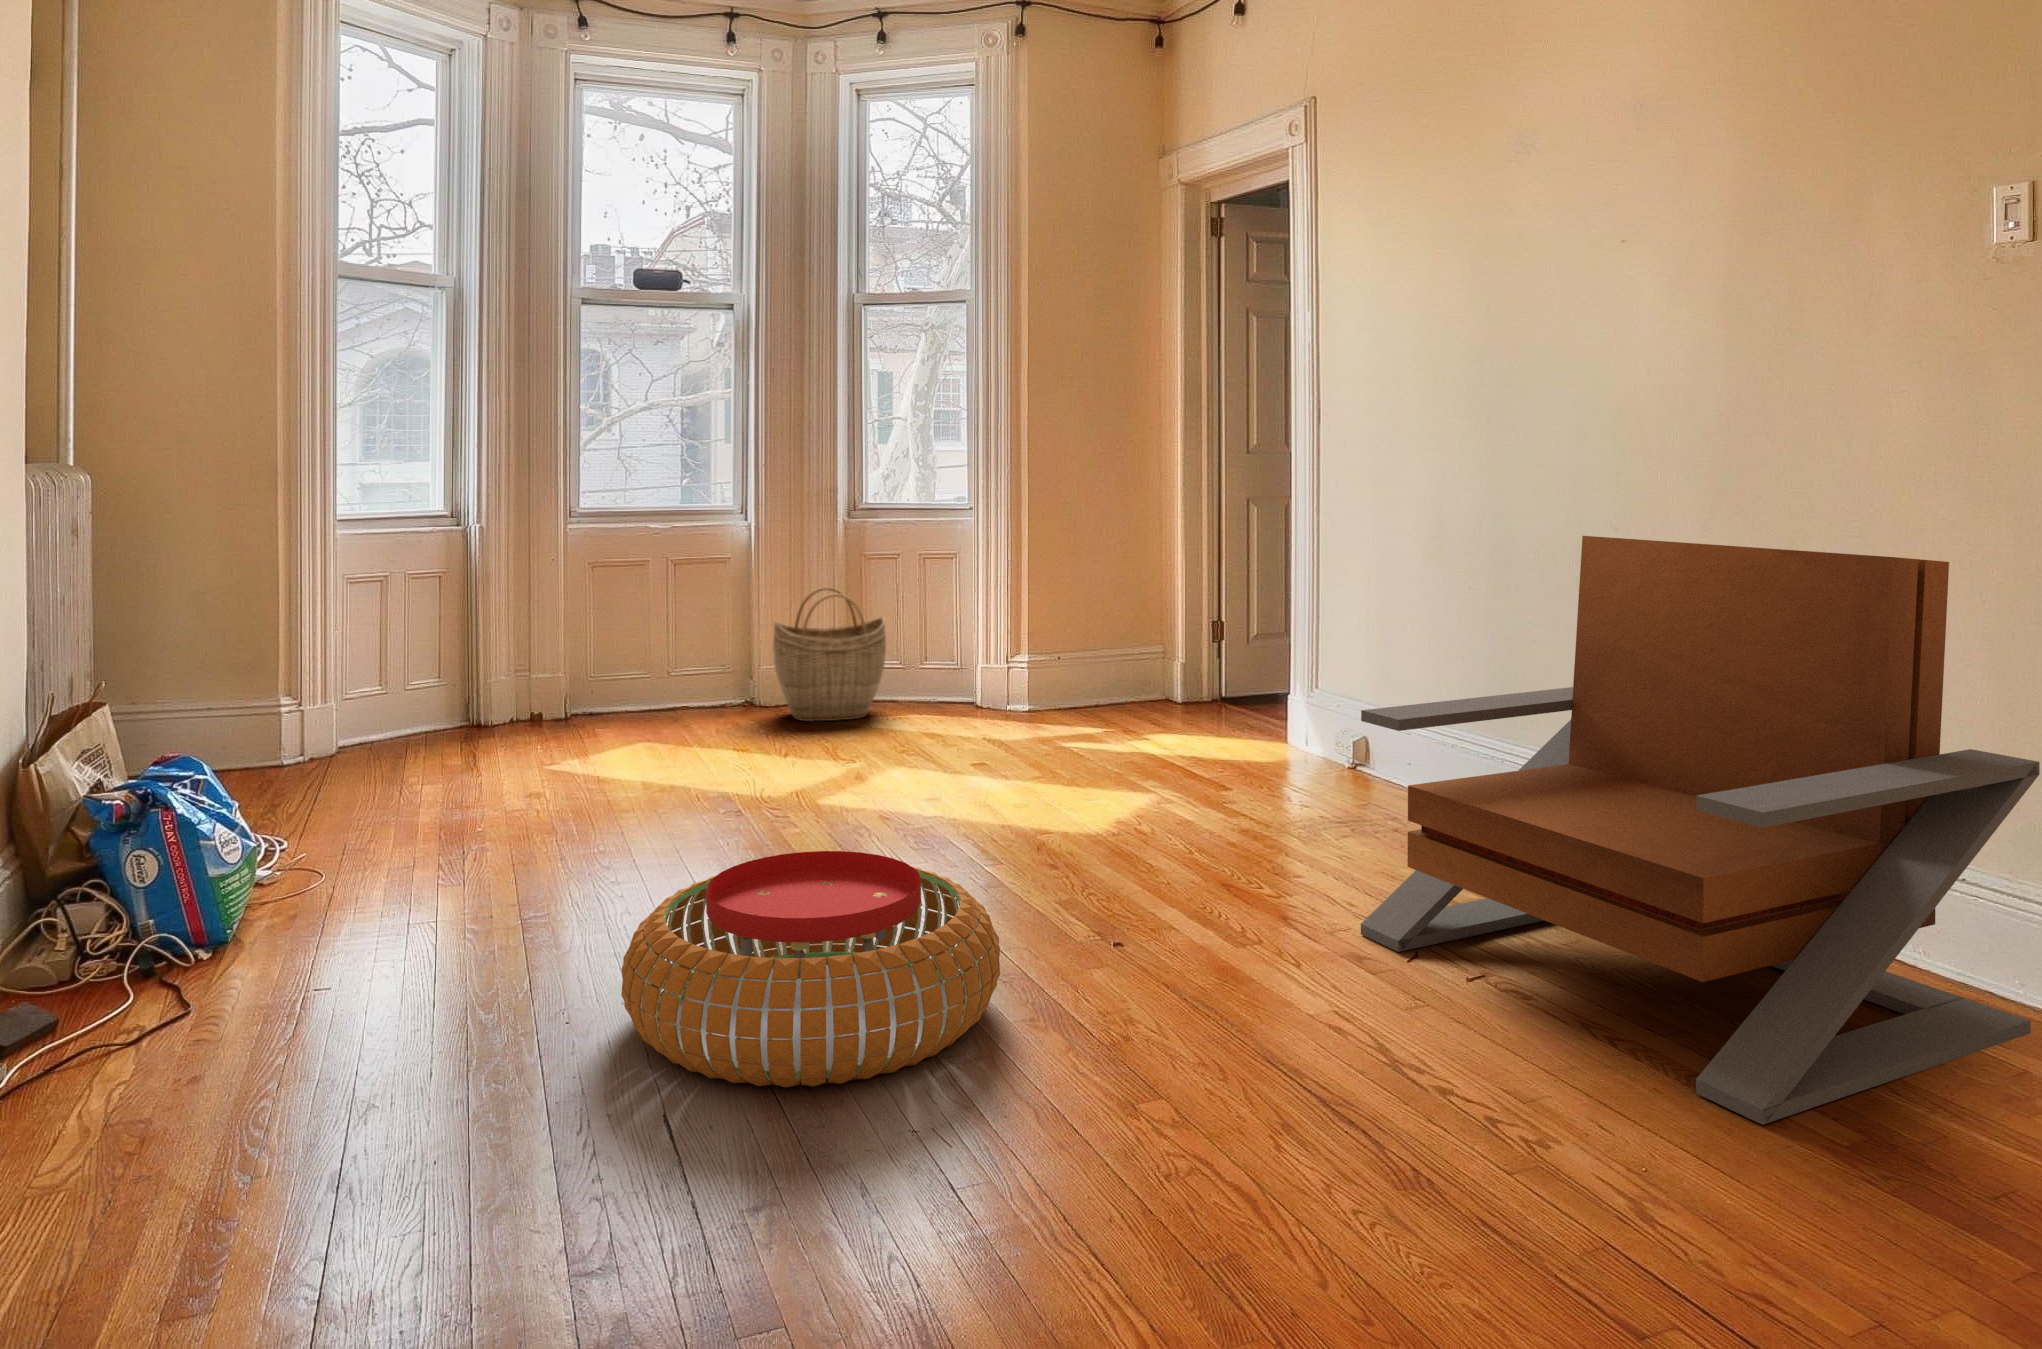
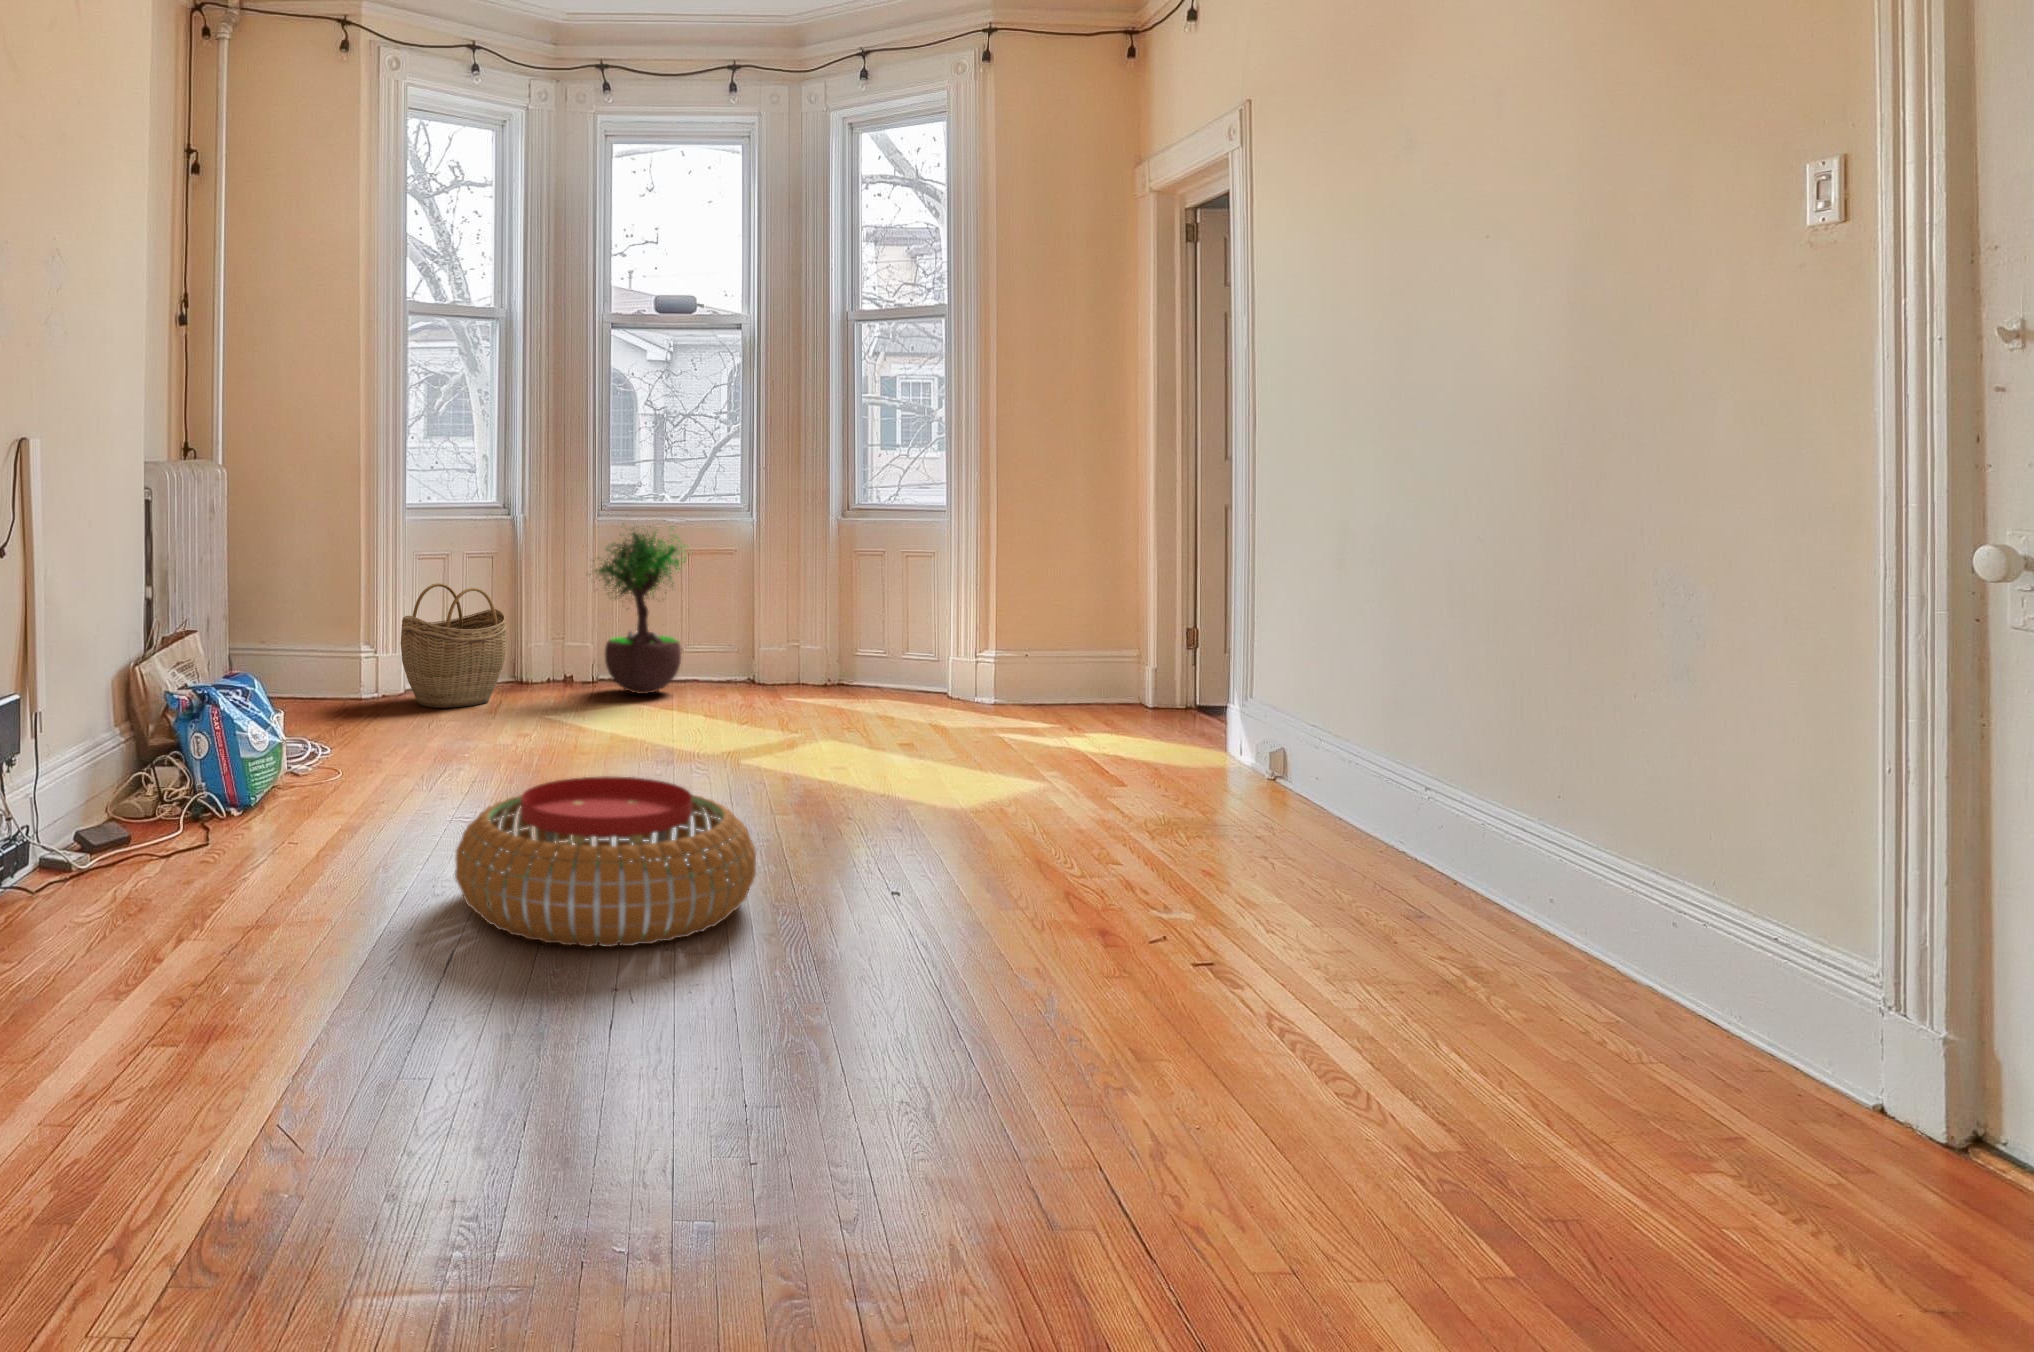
potted tree: none [574,519,701,724] -> present [590,526,686,694]
lounge chair: present [1361,536,2040,1125] -> none [1131,539,1819,1102]
woven basket: present [773,587,886,721] -> present [401,583,506,708]

